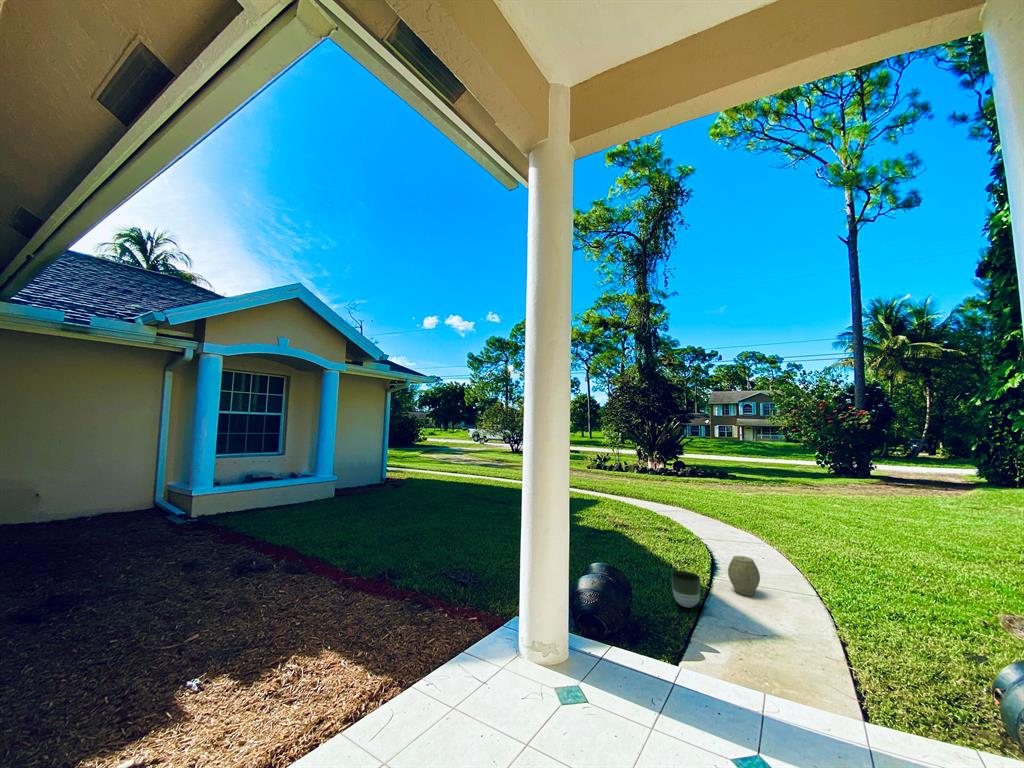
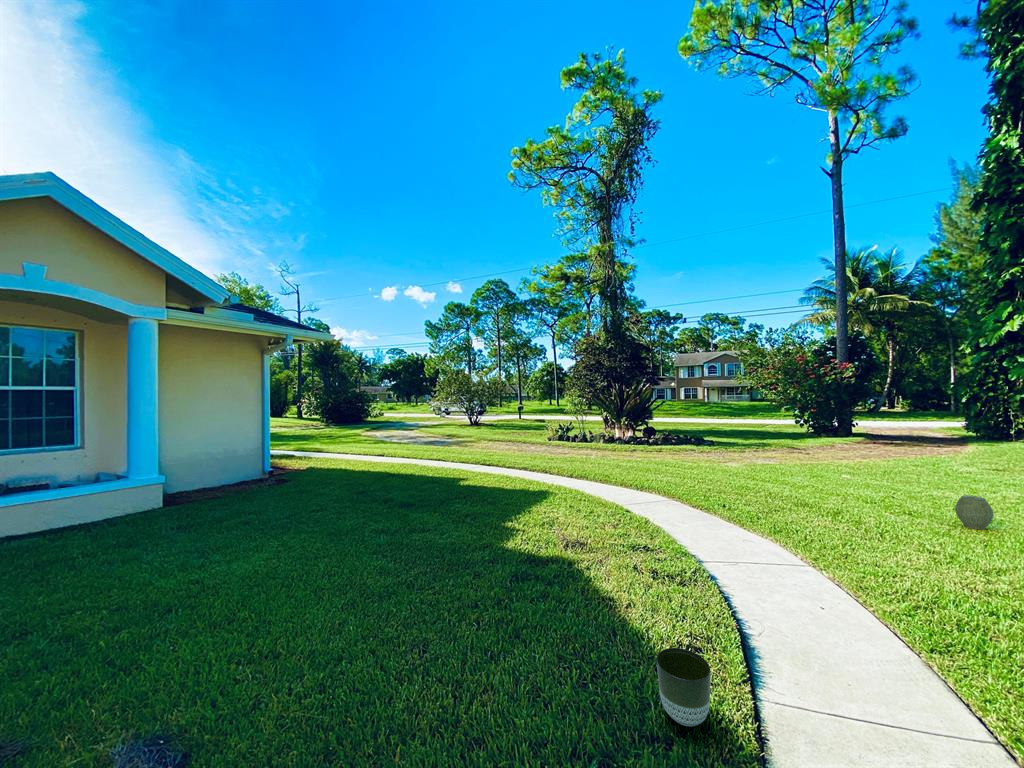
woven basket: present [728,556,760,596] -> present [955,496,994,530]

